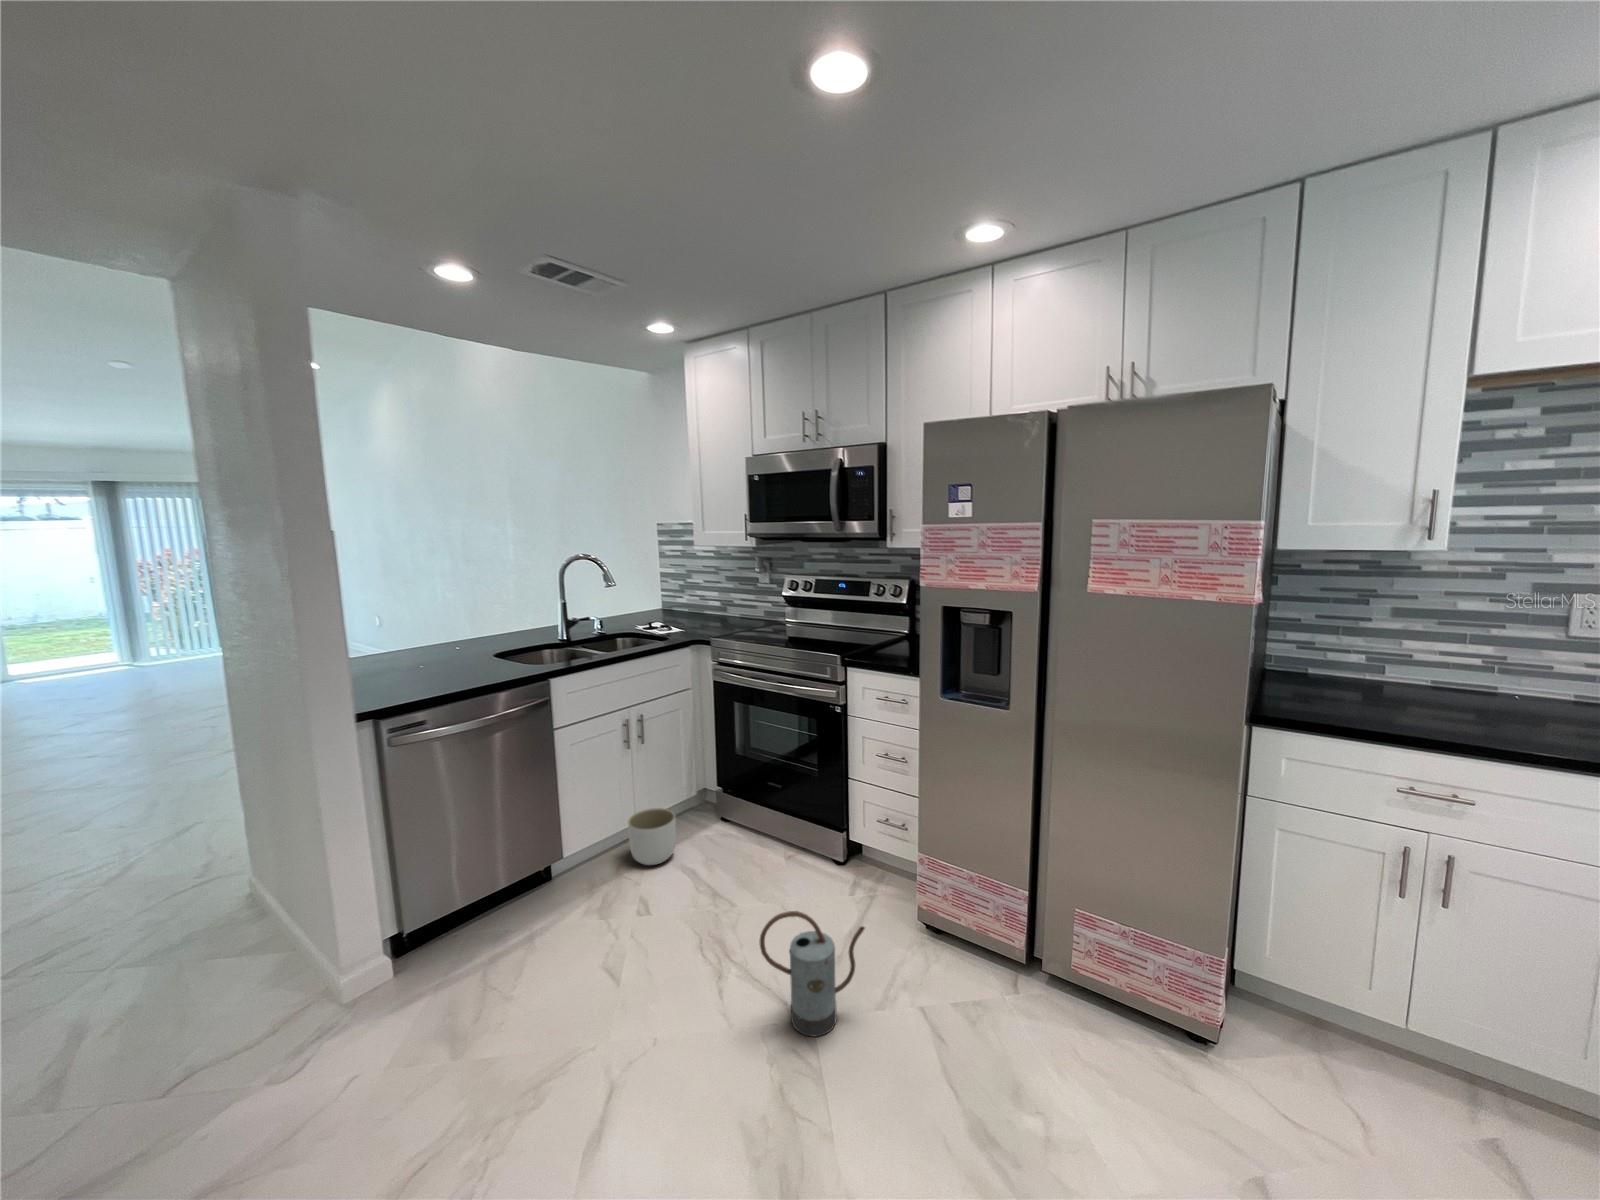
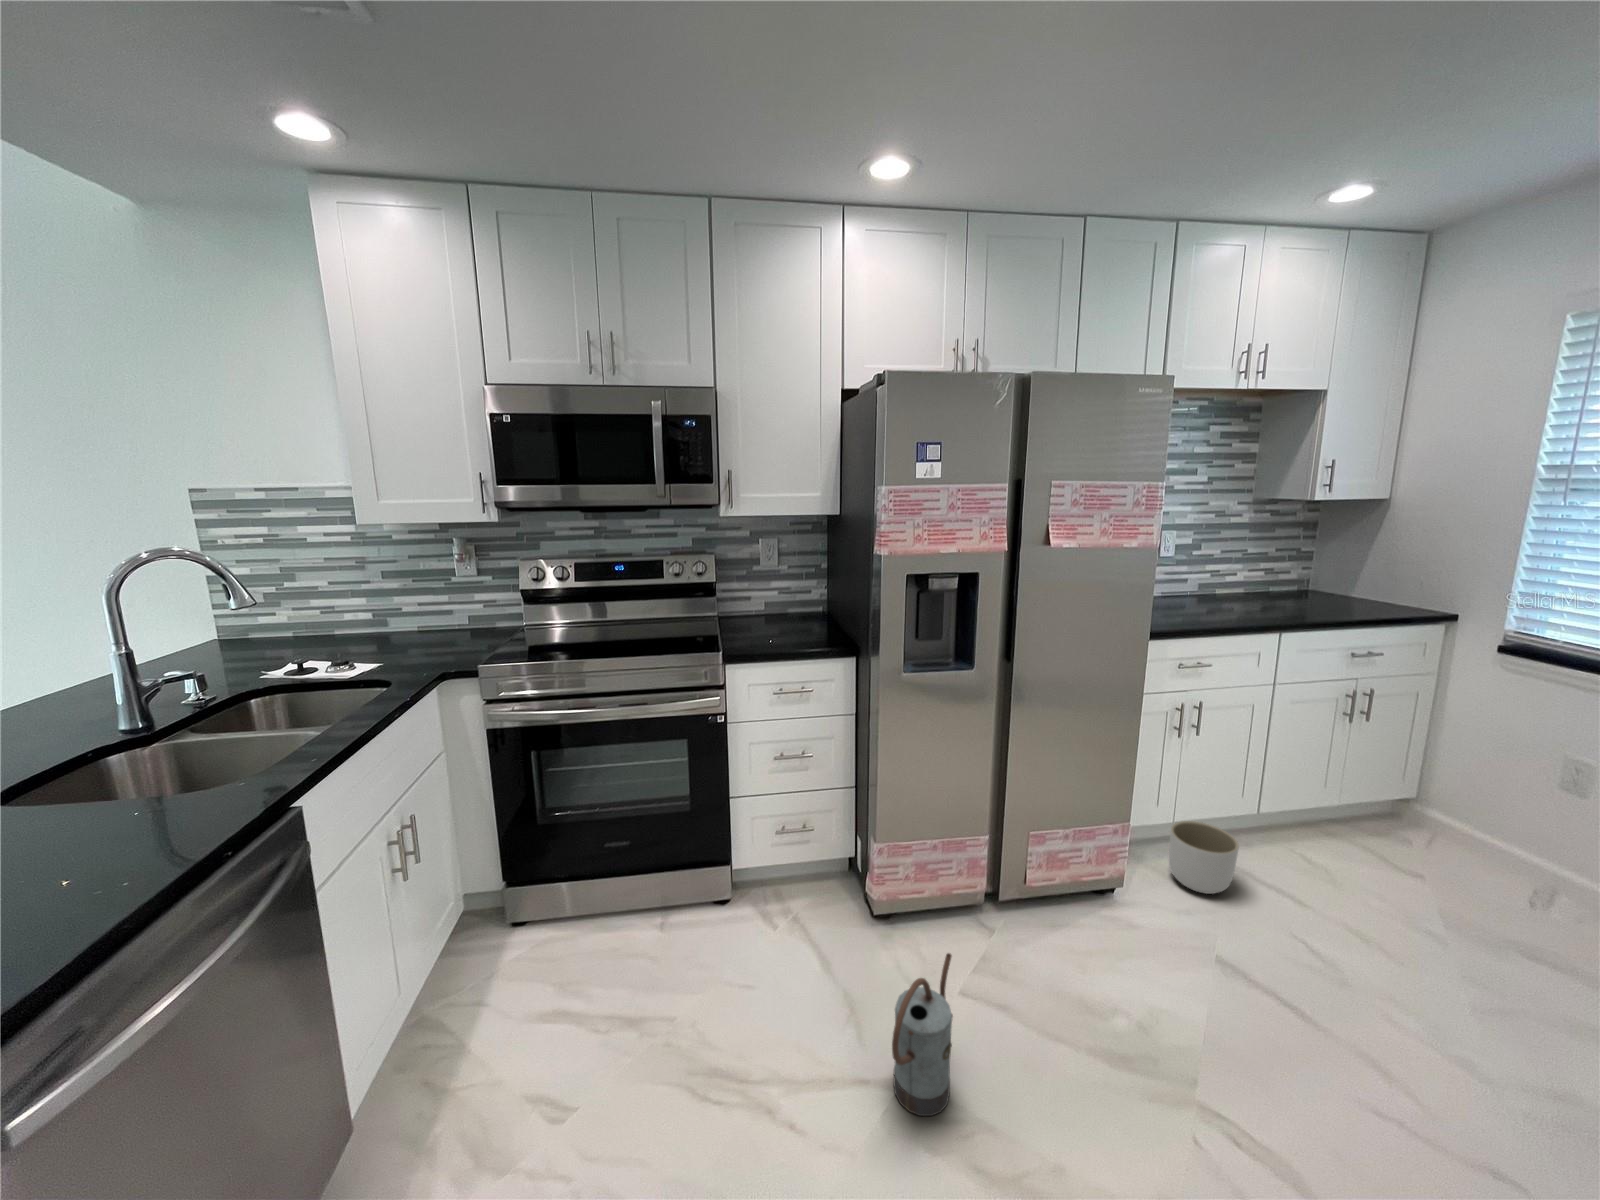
planter: present [628,808,676,865] -> present [1169,821,1239,894]

